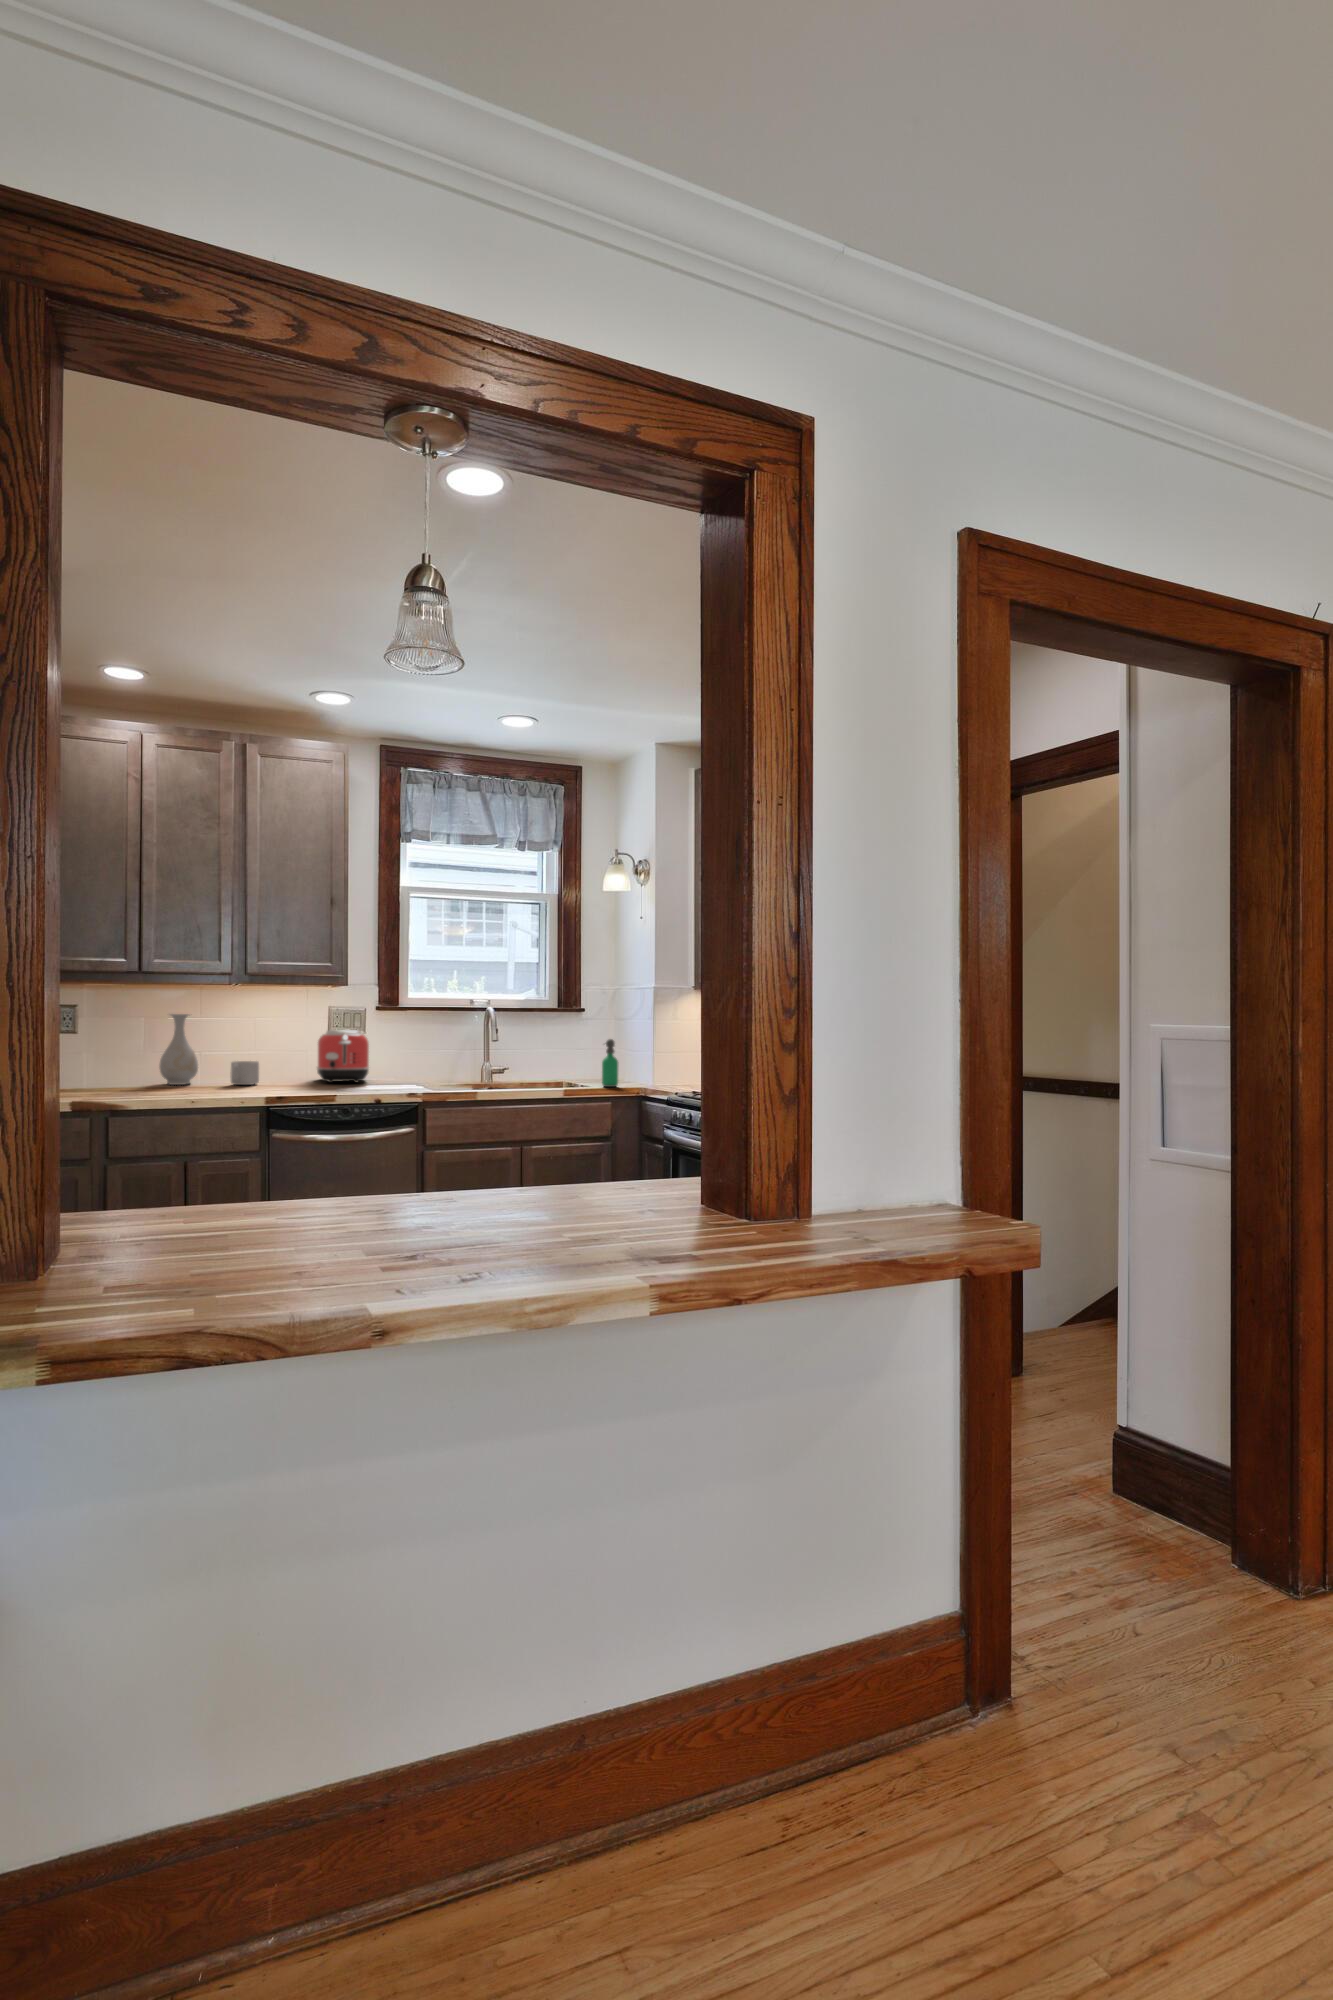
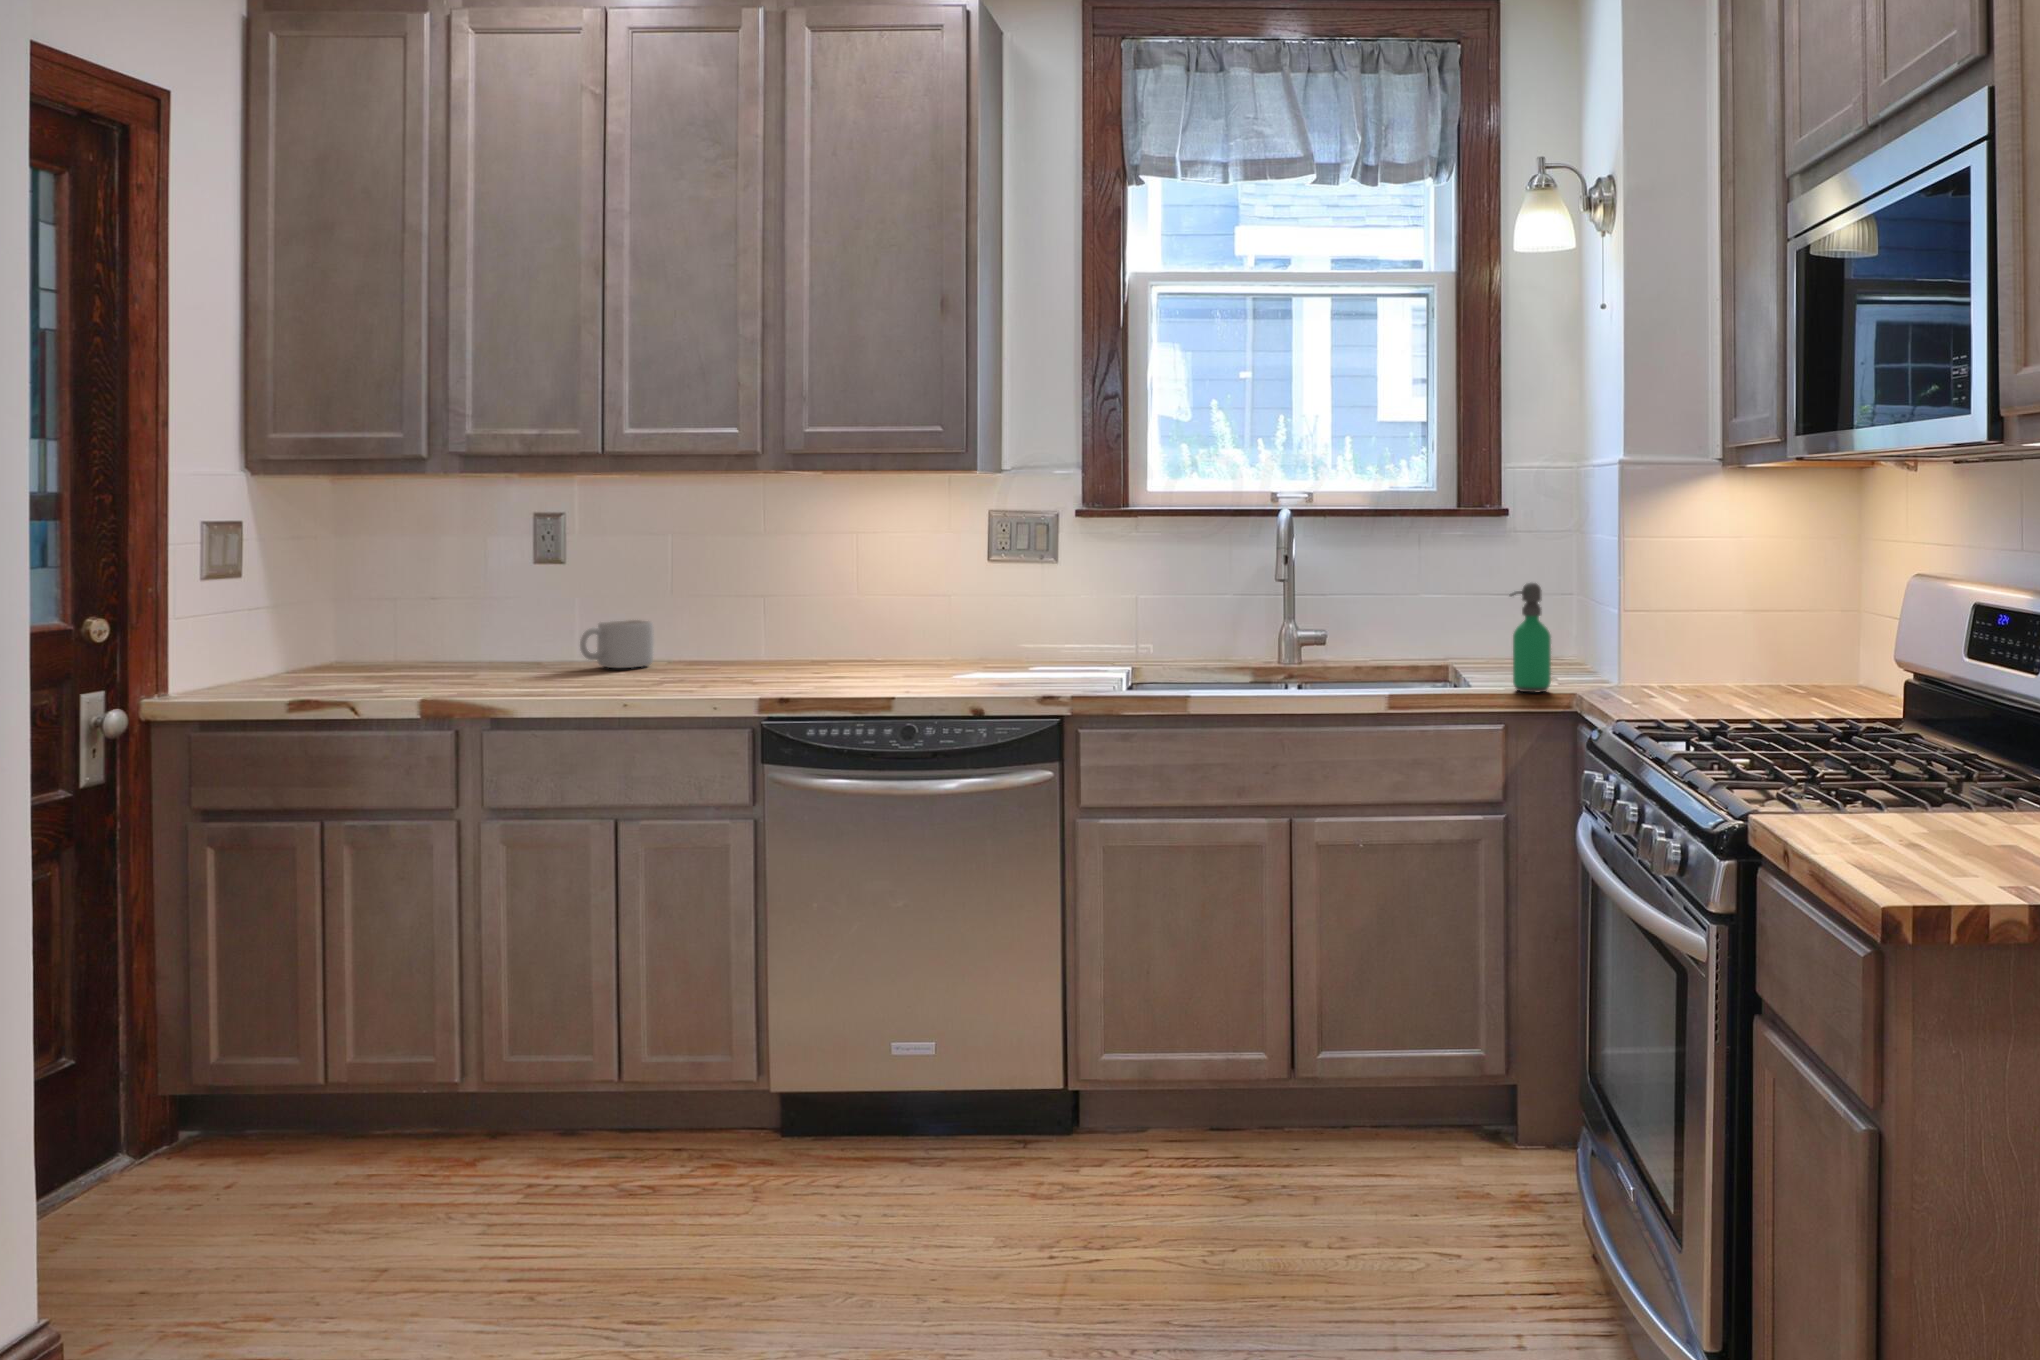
vase: present [159,1014,198,1085] -> none [700,527,769,656]
toaster: present [317,1030,369,1083] -> none [965,556,1077,661]
mug: present [231,1061,259,1085] -> present [580,620,654,668]

